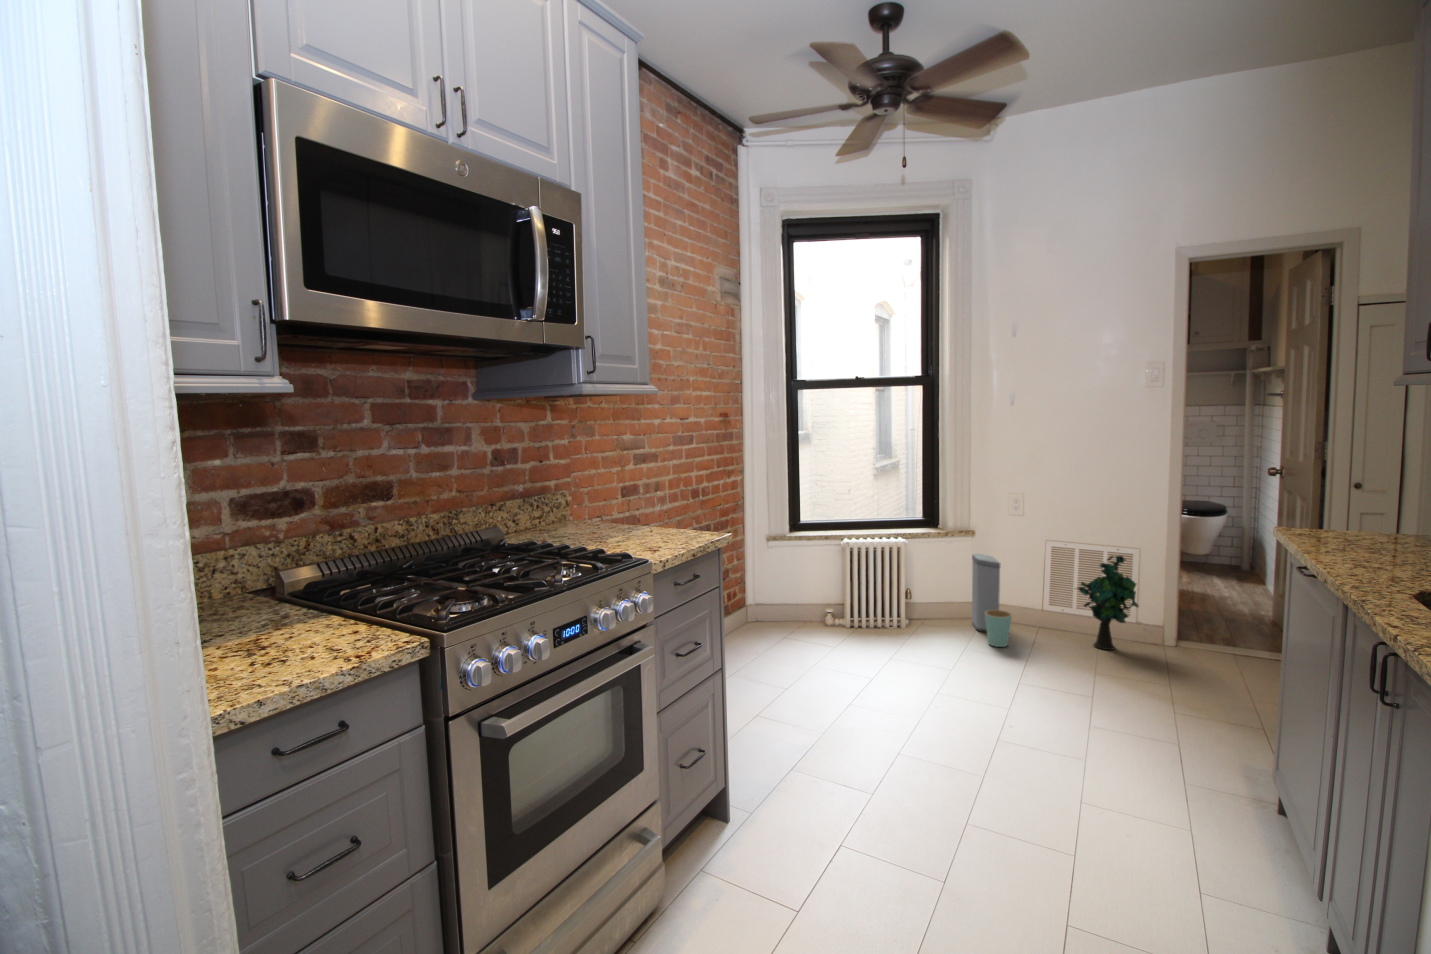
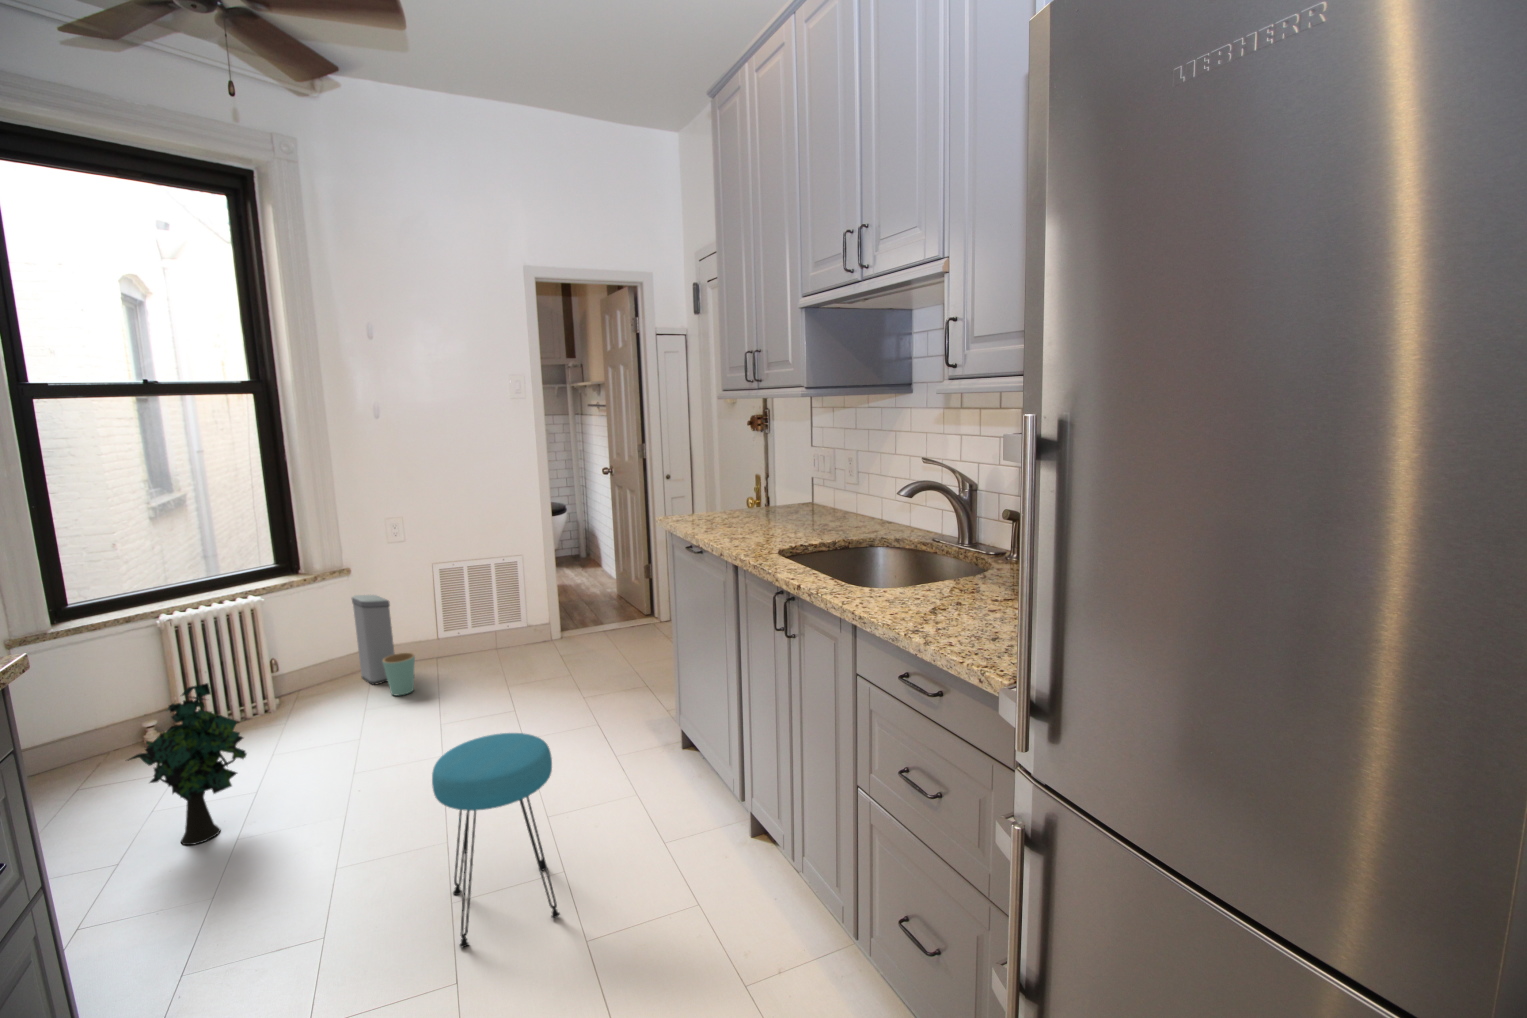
decorative plant: present [1077,556,1139,650] -> present [128,683,247,845]
stool: none [951,691,1062,886] -> present [432,733,560,947]

